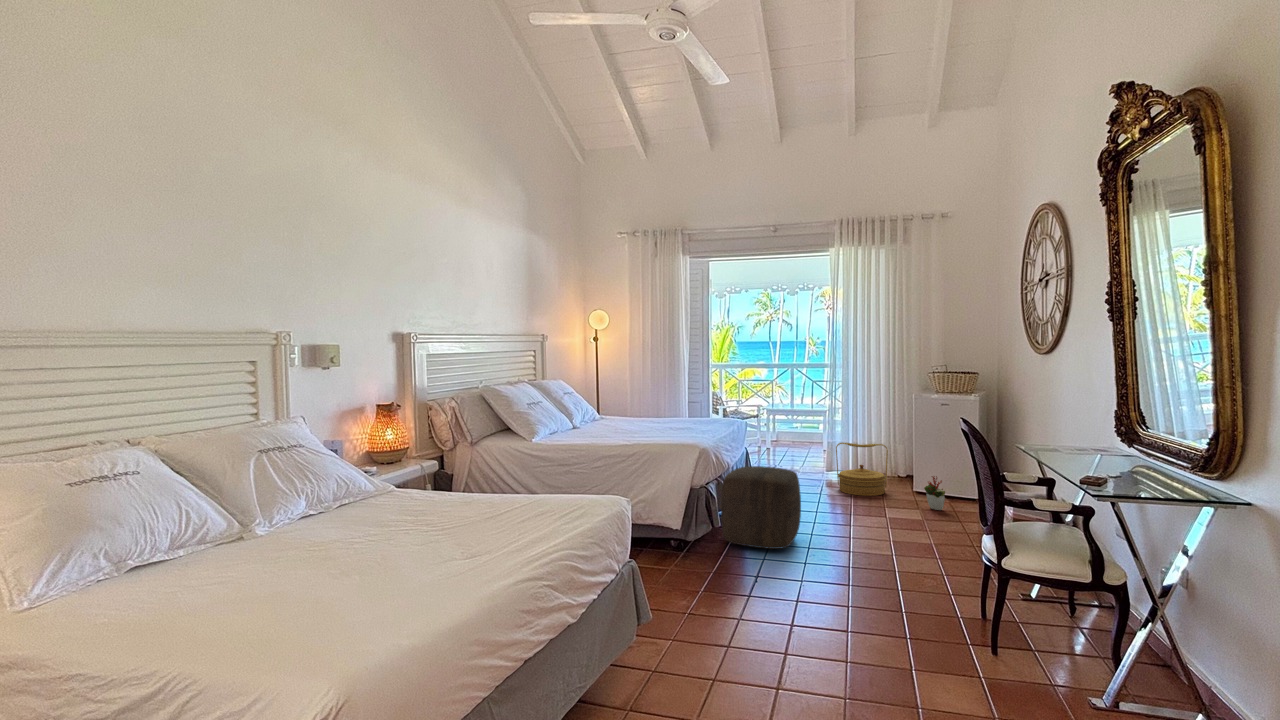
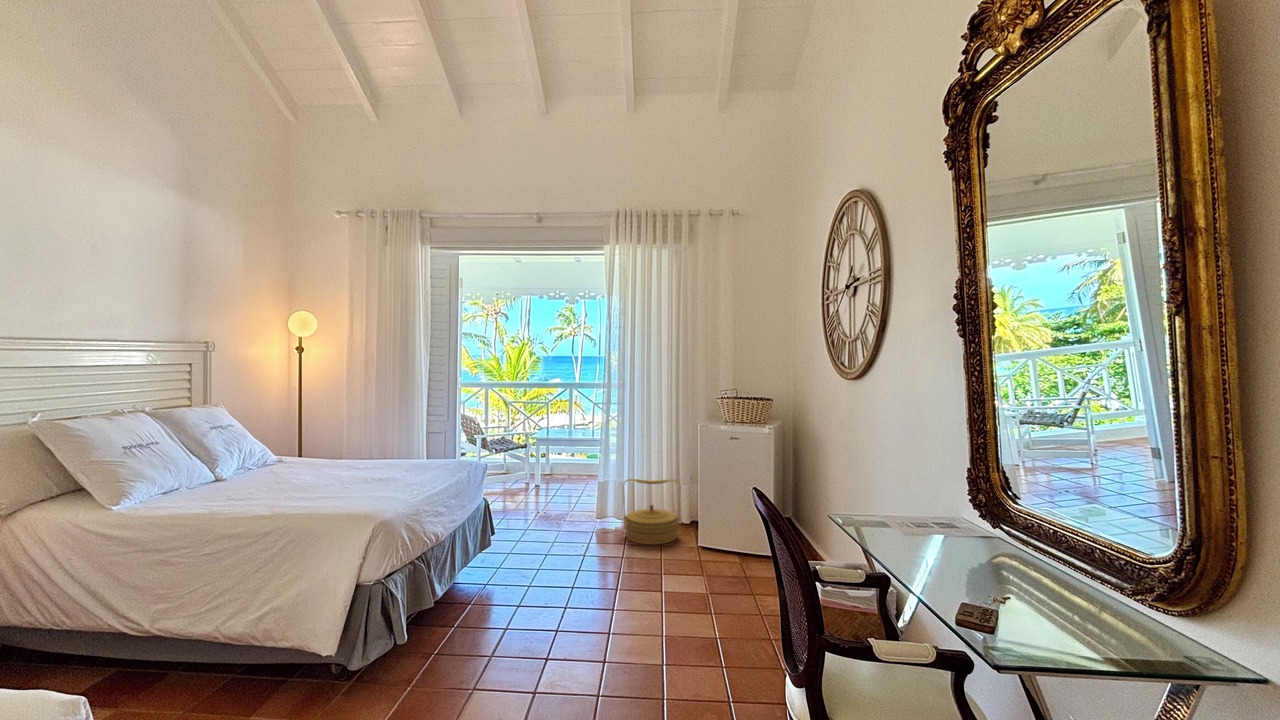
ottoman: present [721,466,801,549] -> none [423,538,552,677]
decorative plant: present [924,476,945,510] -> none [718,520,741,562]

